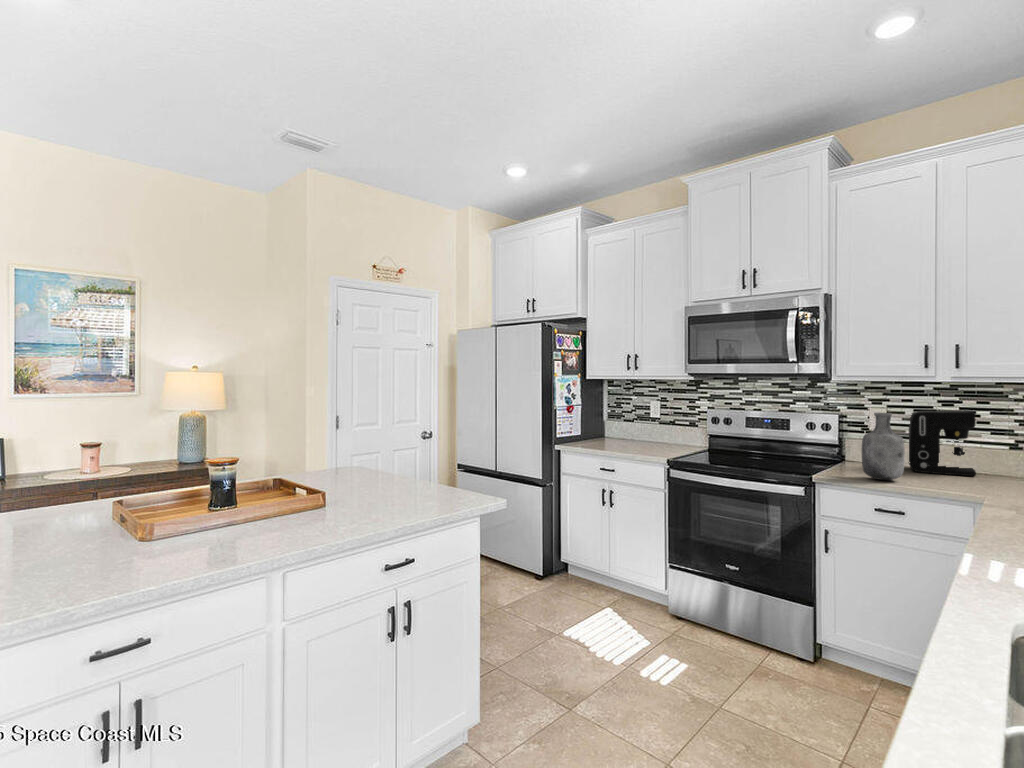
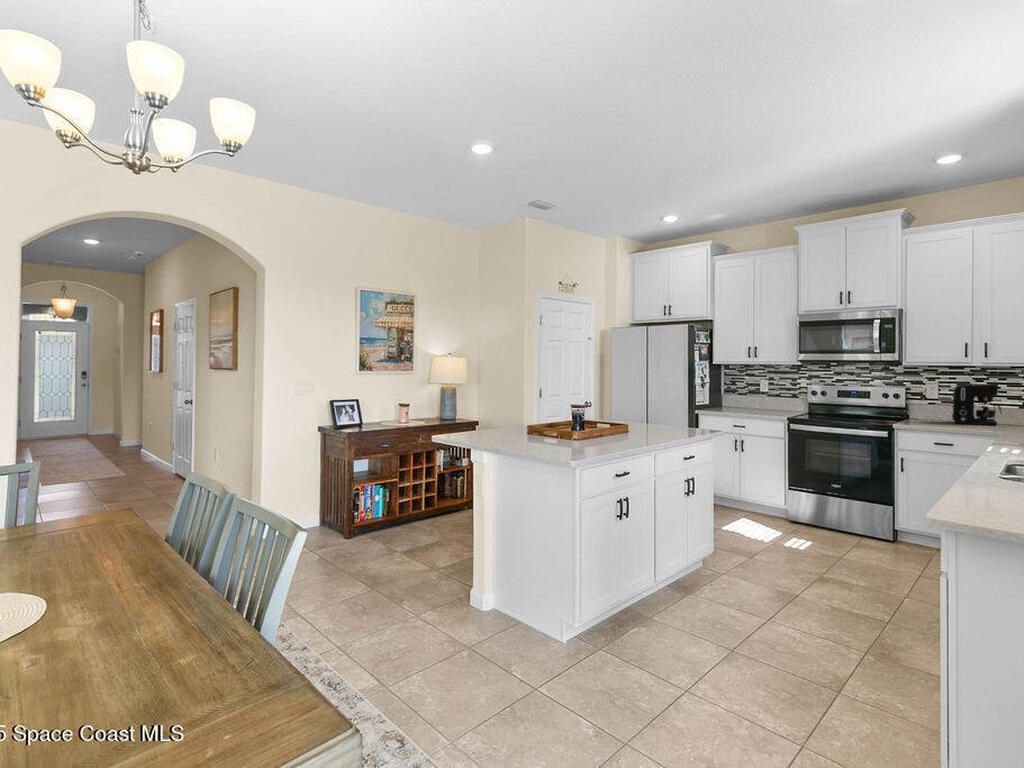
vase: present [862,413,905,480] -> none [924,385,952,426]

